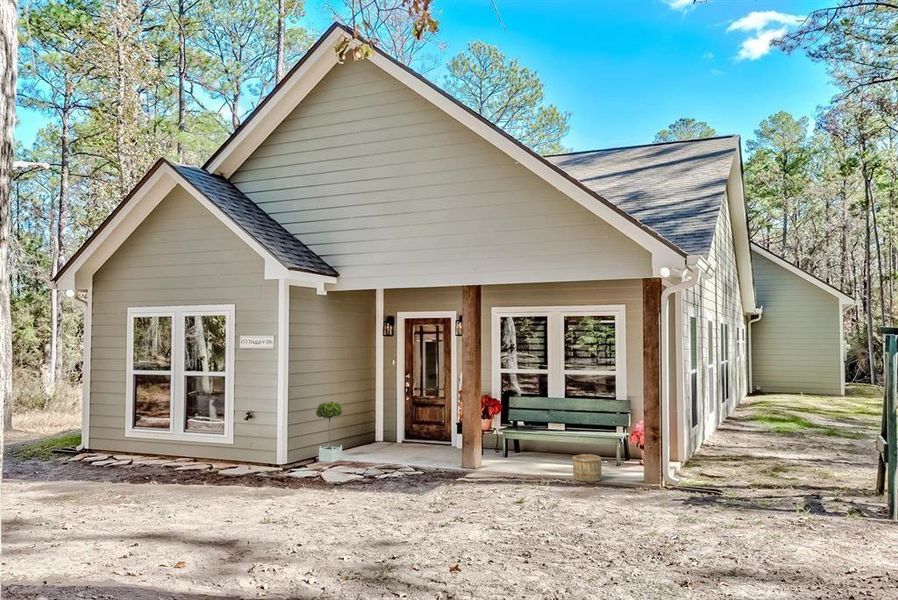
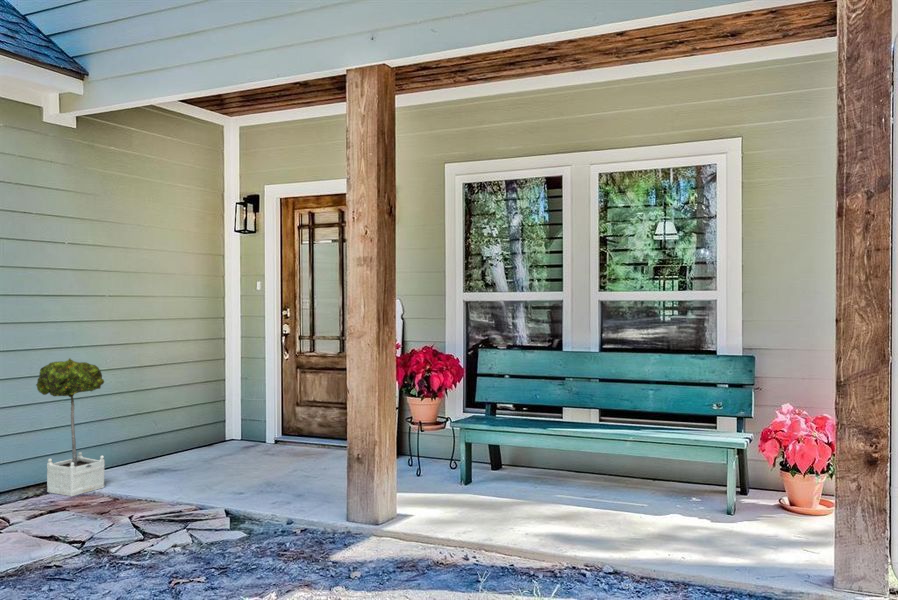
wooden bucket: present [572,454,602,482] -> none [625,497,709,581]

